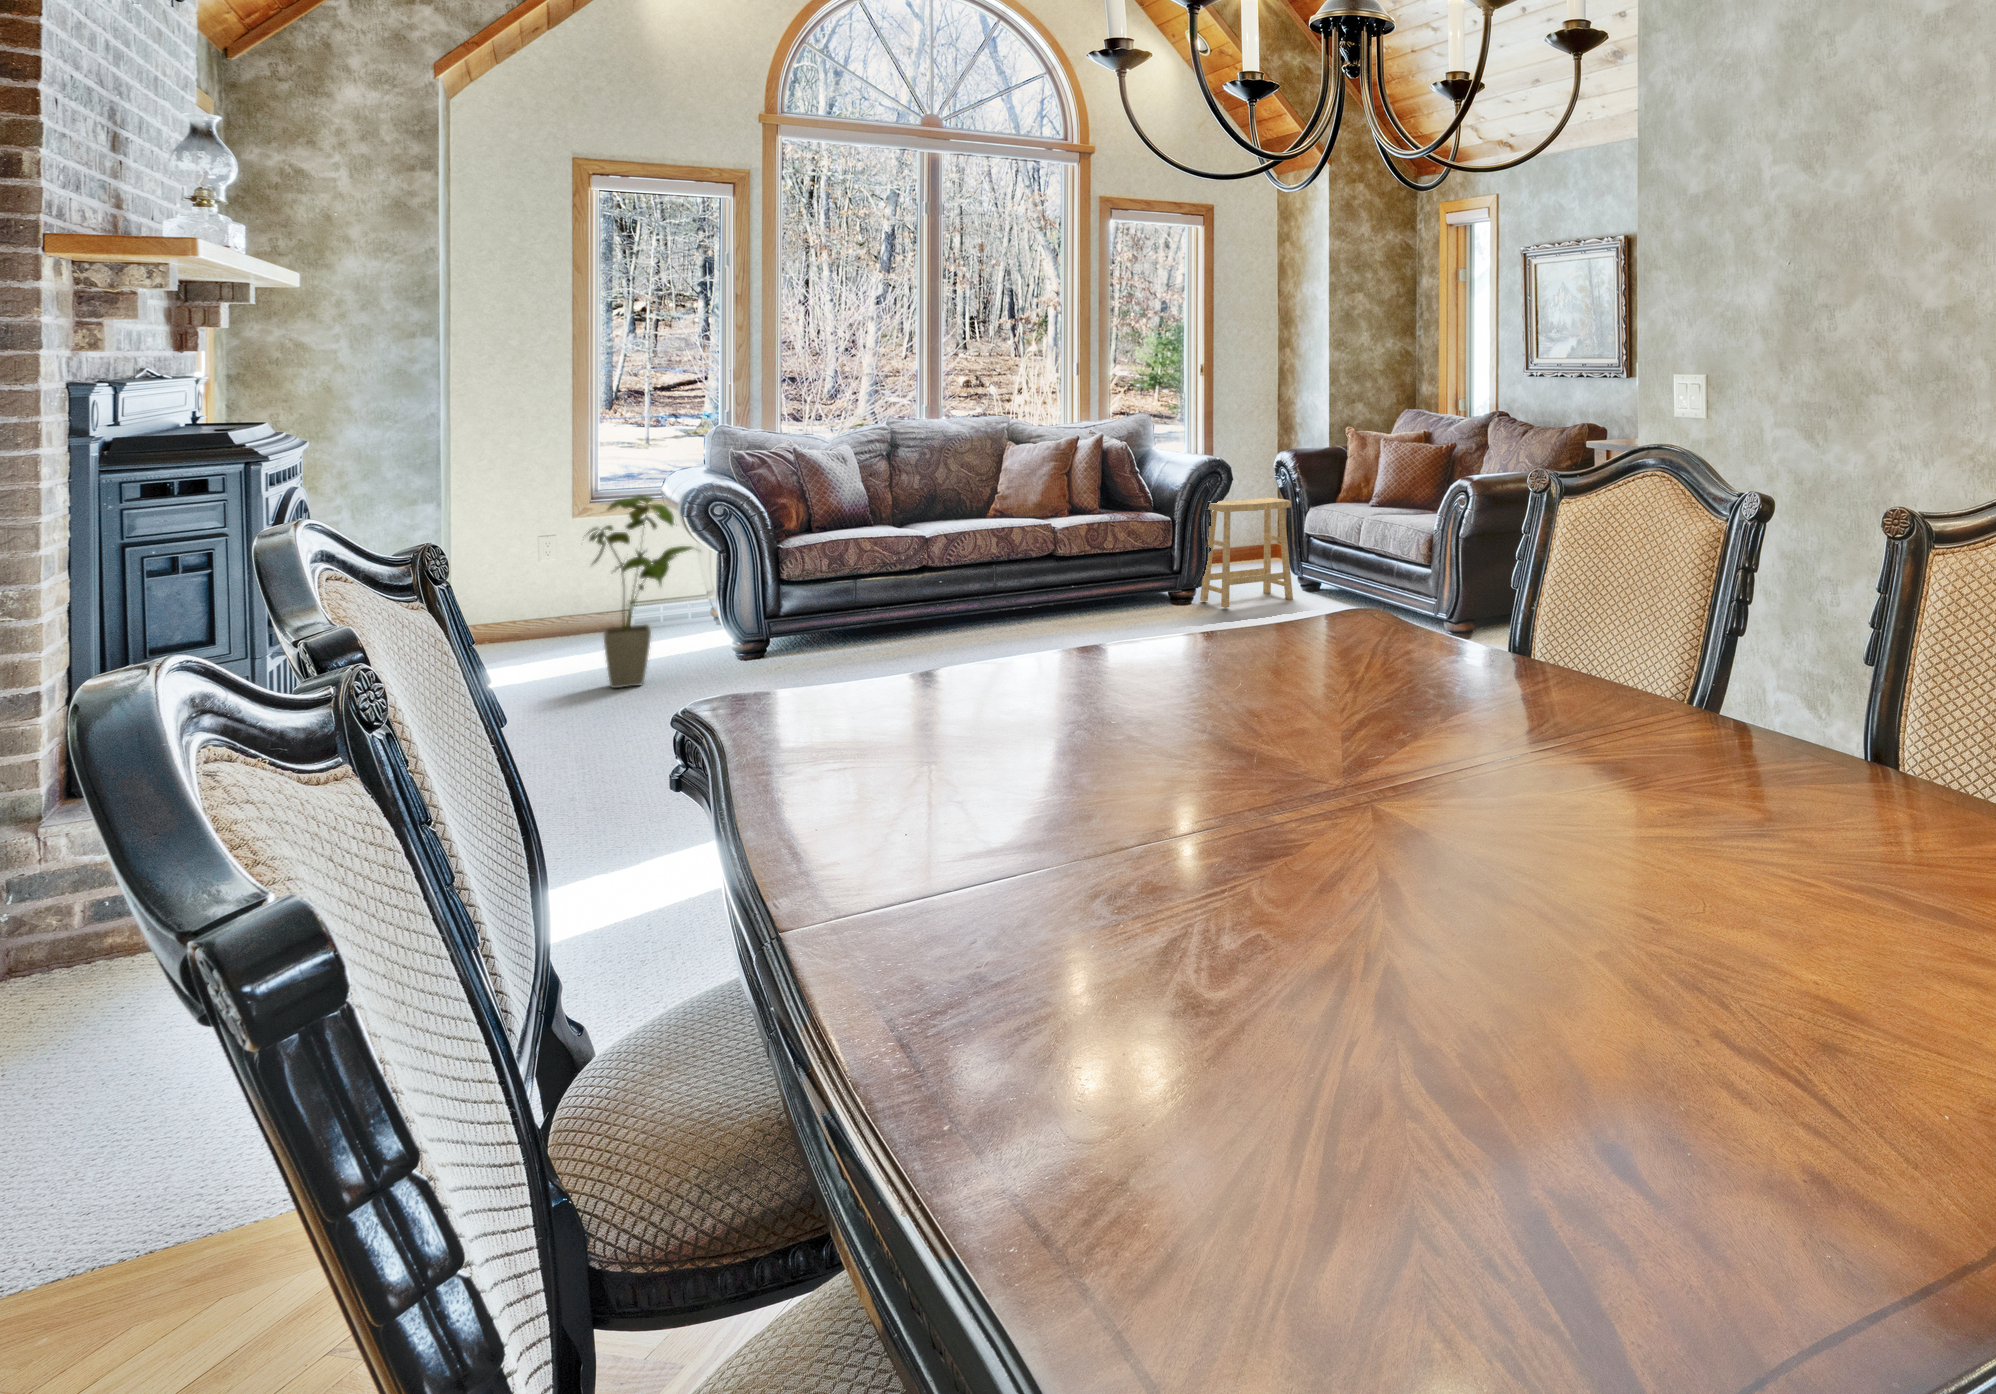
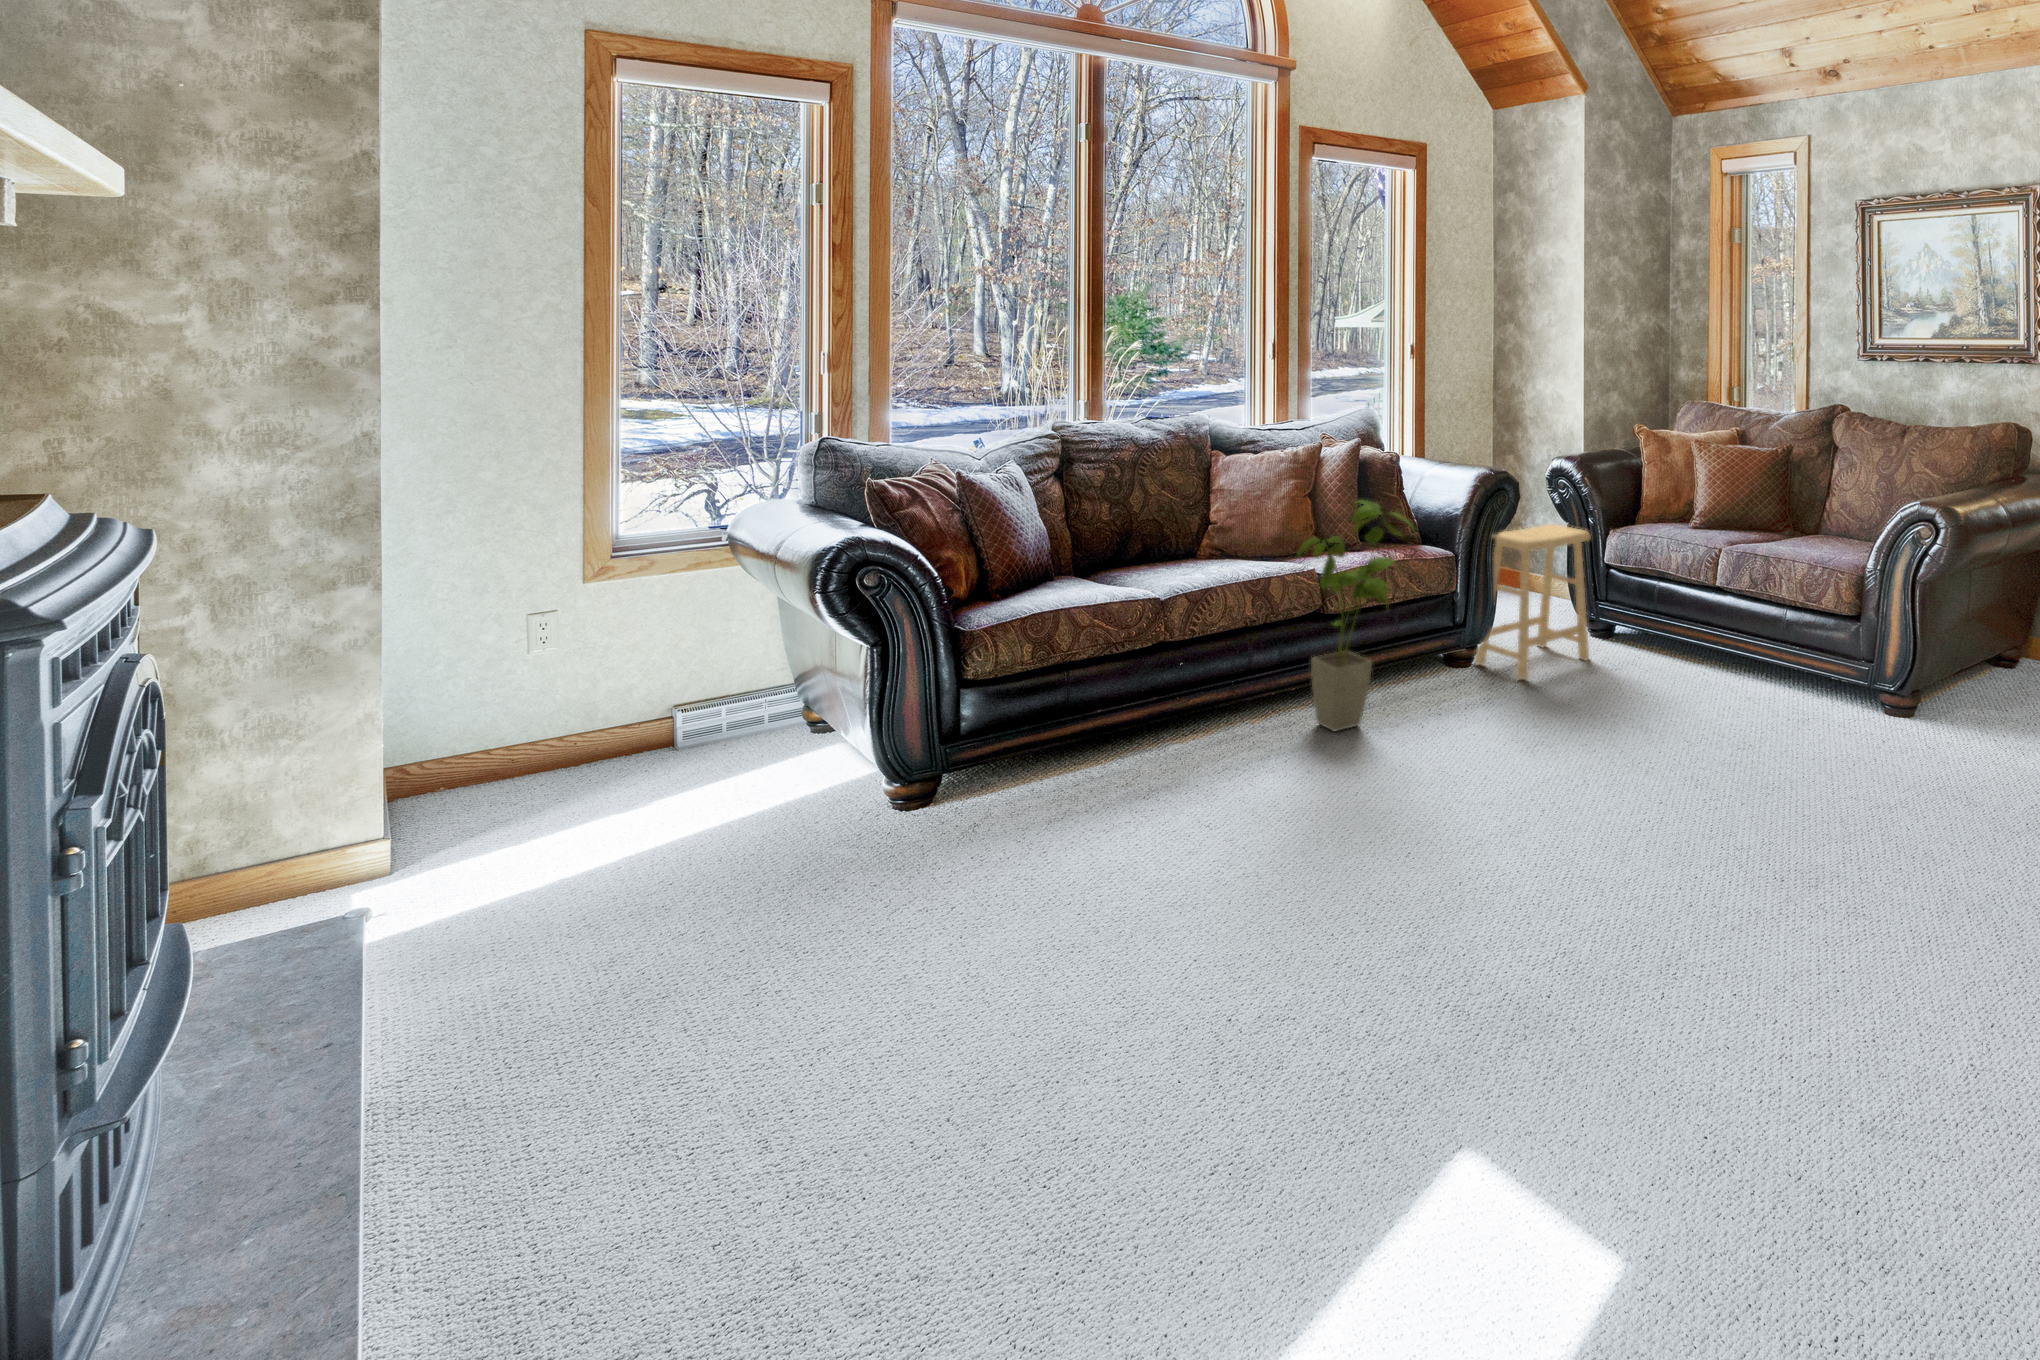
house plant: present [588,495,693,688] -> present [1298,500,1416,731]

